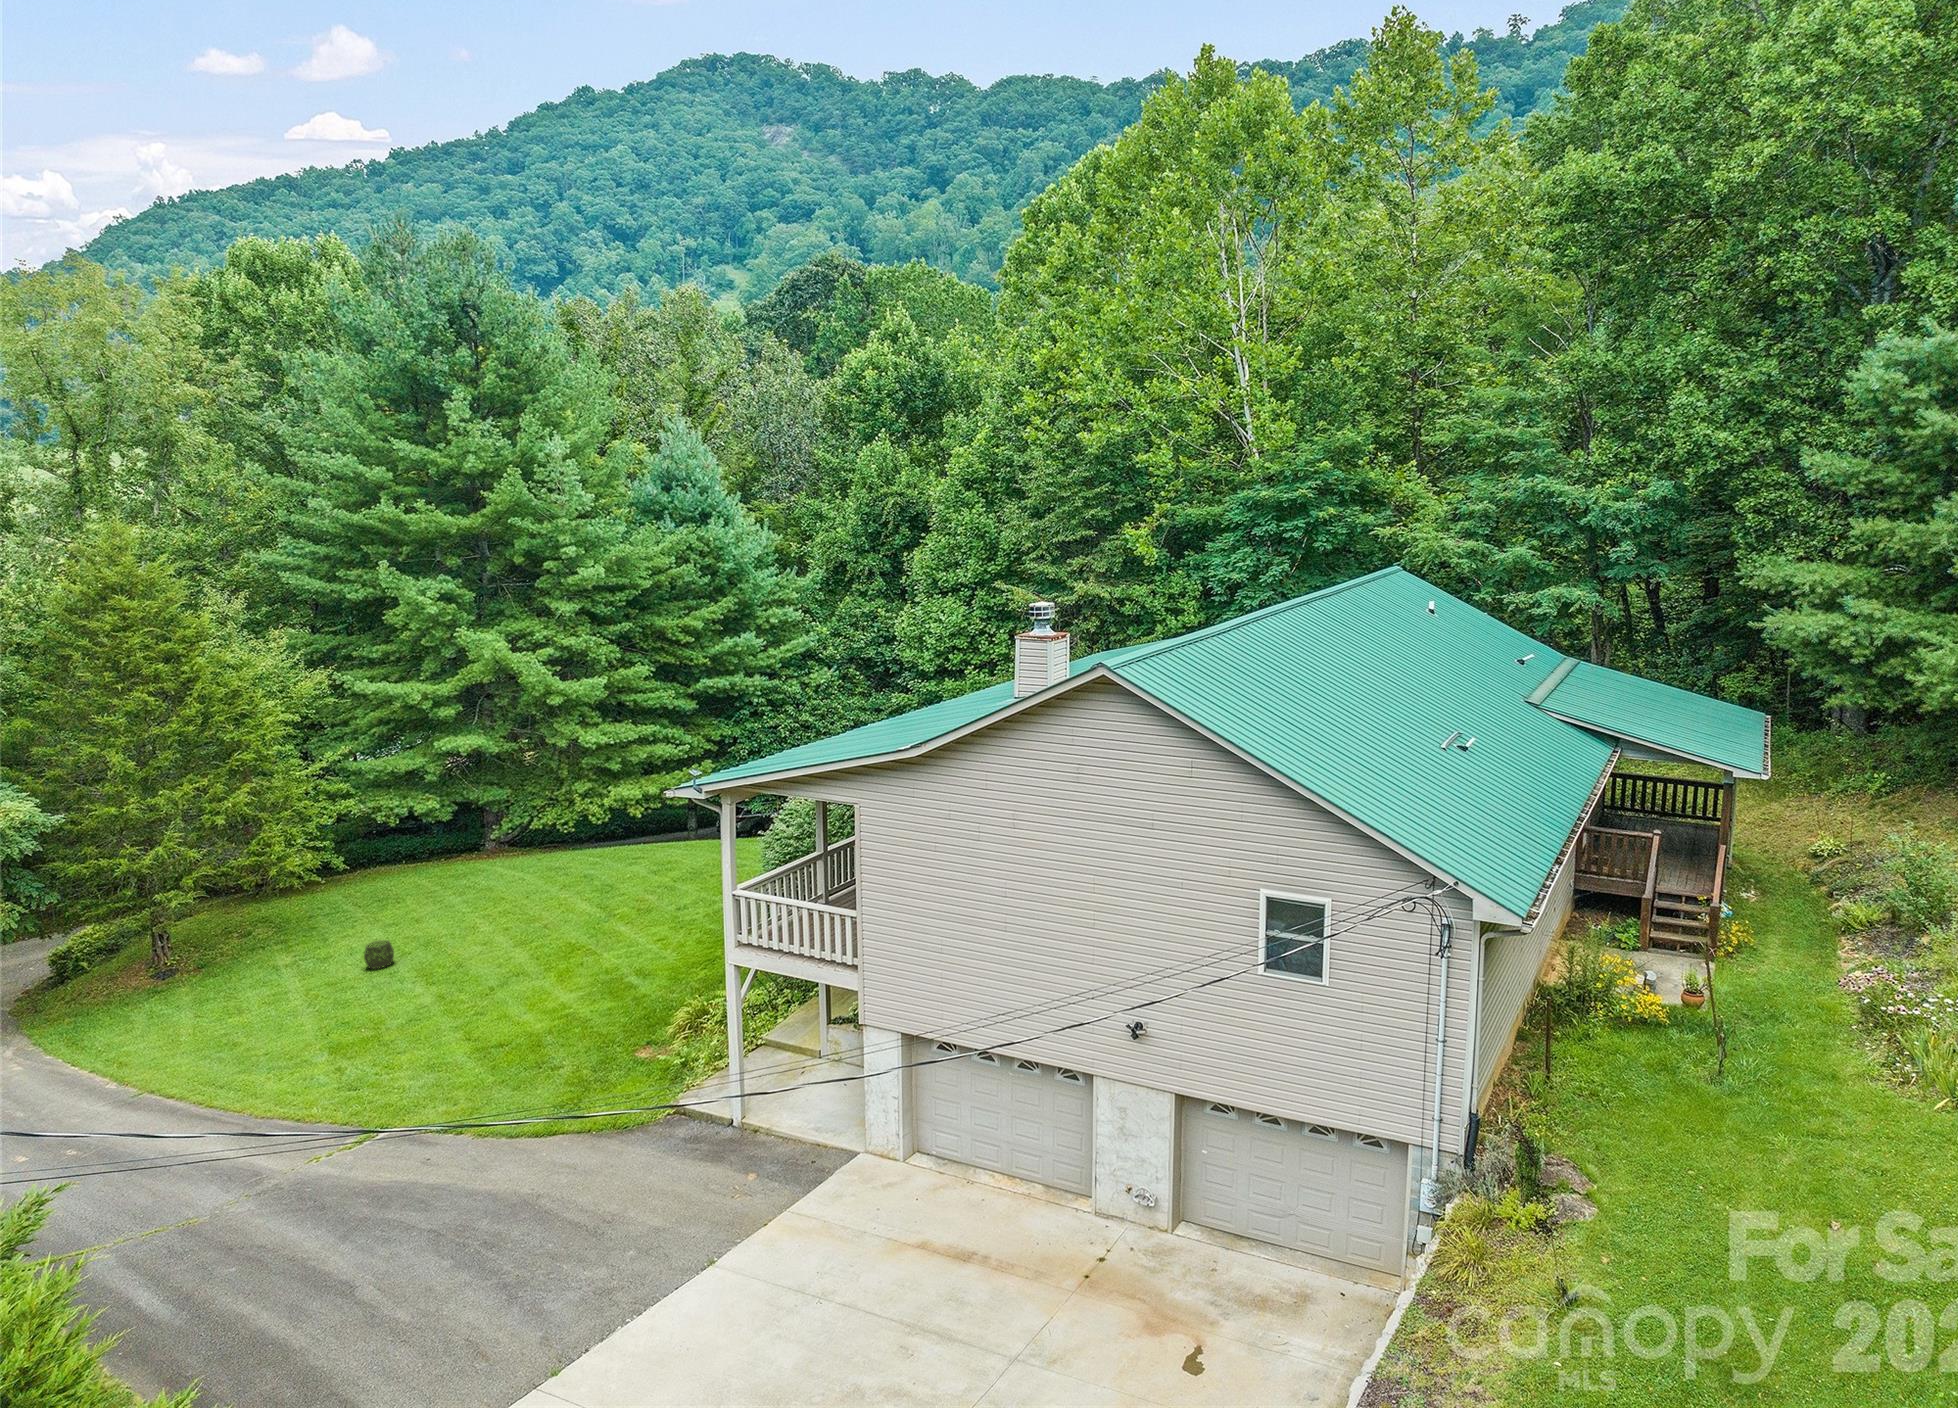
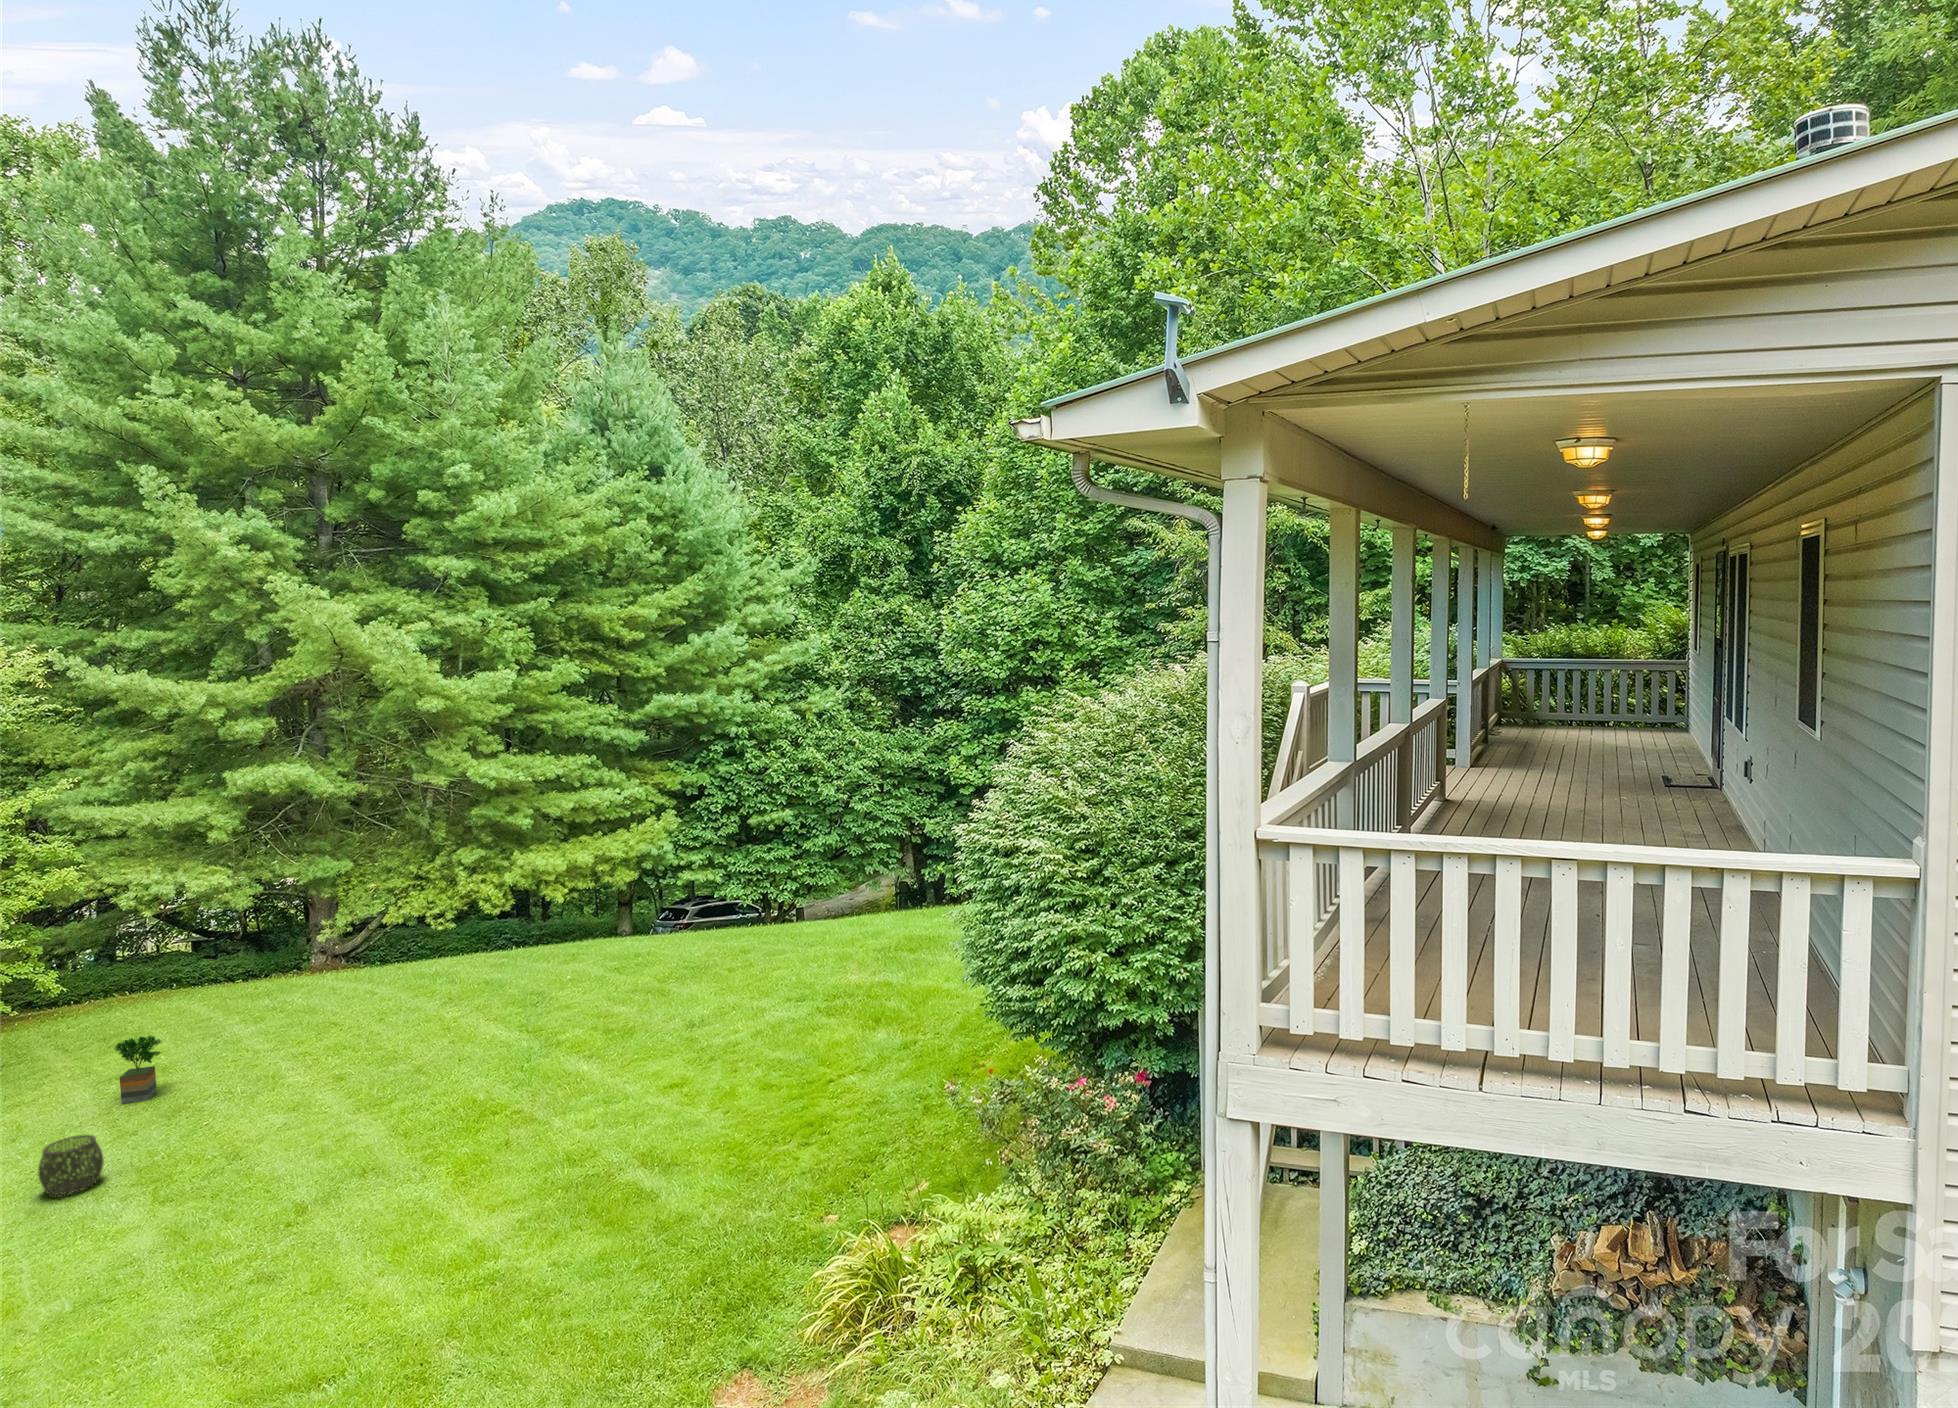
potted tree: none [388,892,413,929] -> present [115,1035,162,1104]

